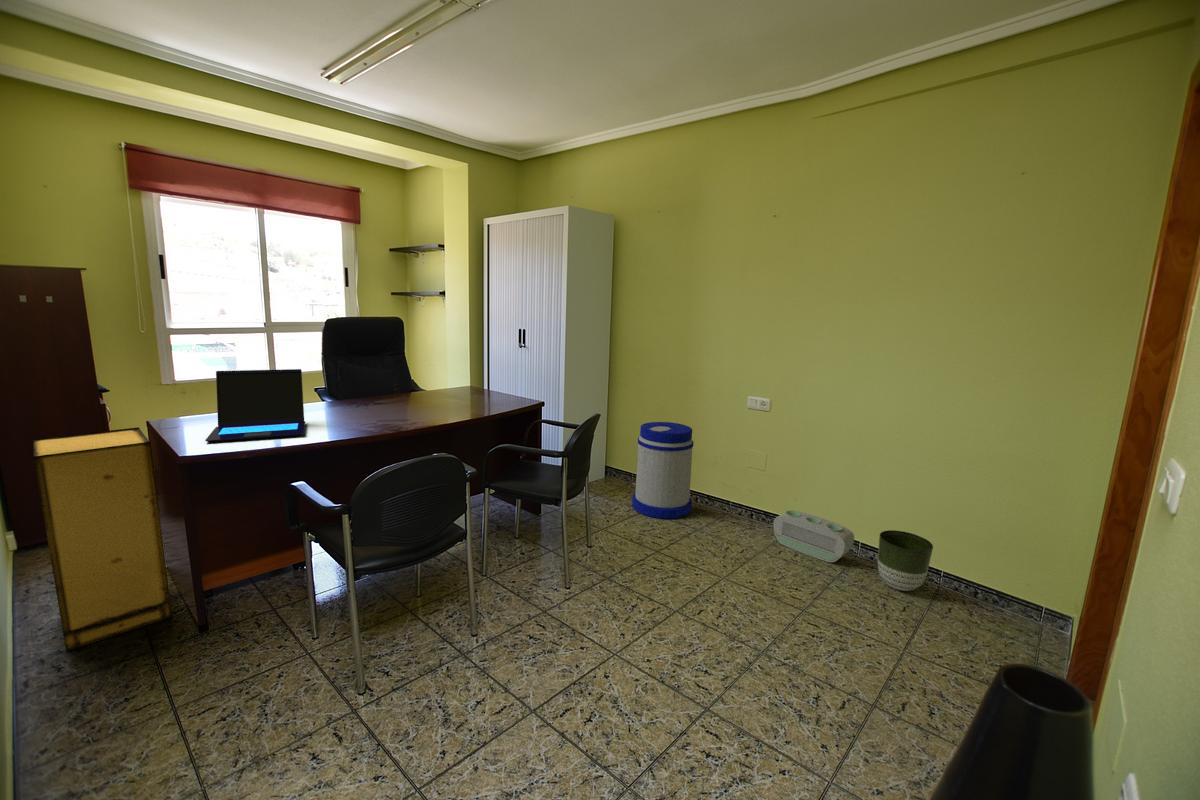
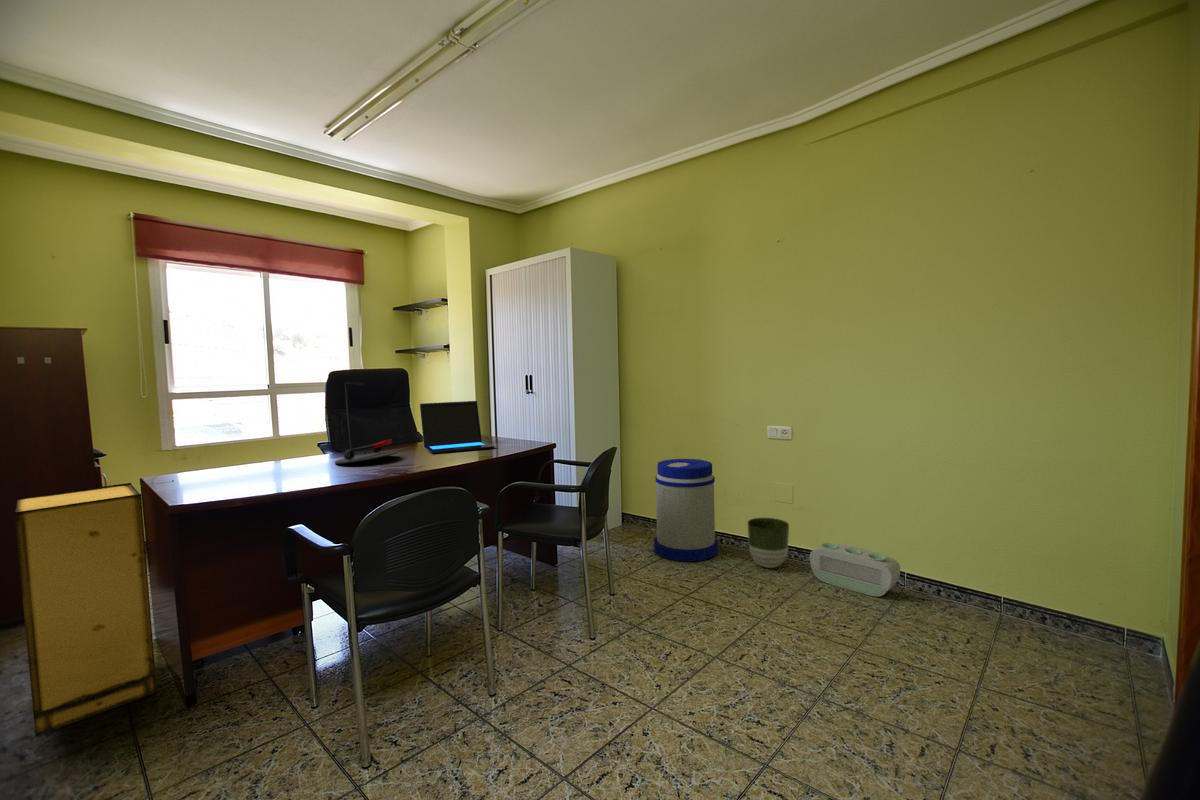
desk lamp: none [332,338,392,418] -> present [335,382,397,464]
laptop: present [205,369,305,442] -> present [420,401,495,454]
planter: present [878,530,933,591] -> present [748,518,789,568]

